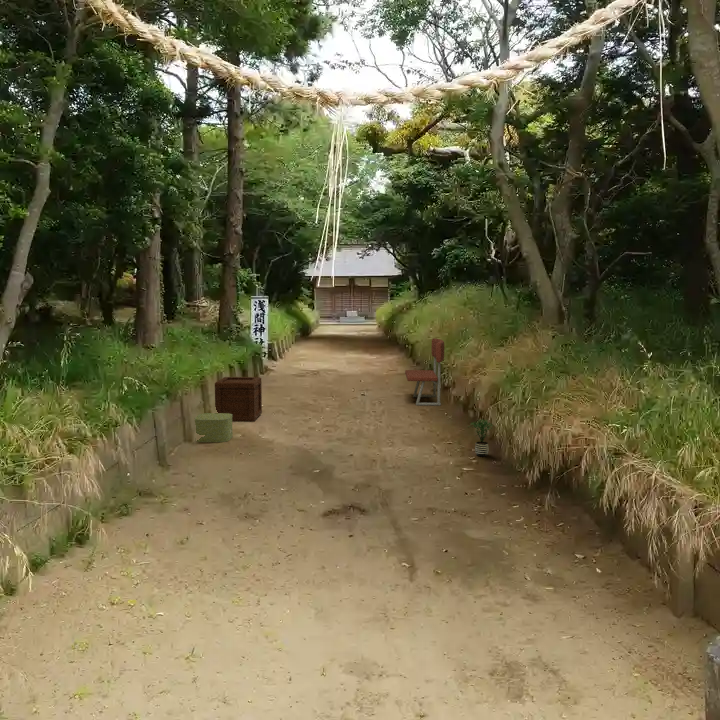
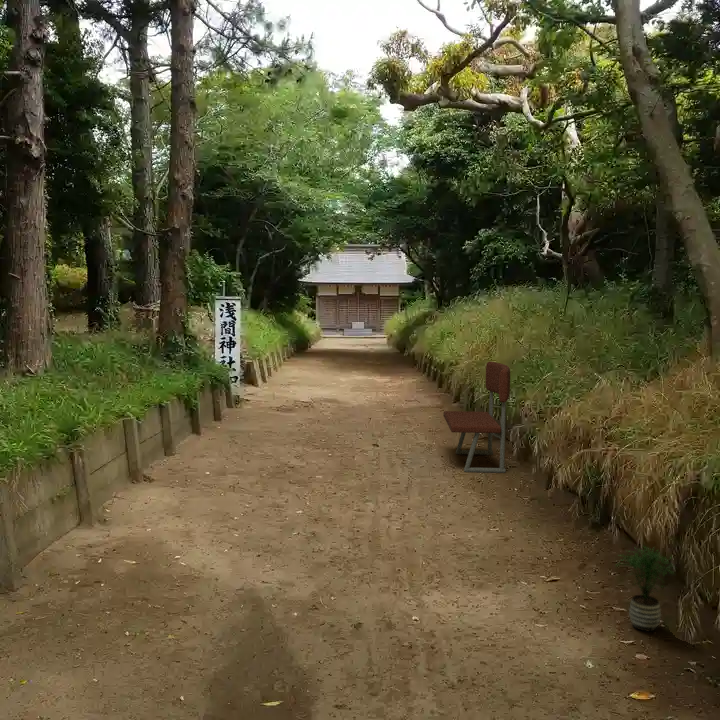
wooden crate: present [215,377,262,421] -> none [115,427,205,510]
storage box: present [195,413,233,442] -> none [46,507,128,573]

